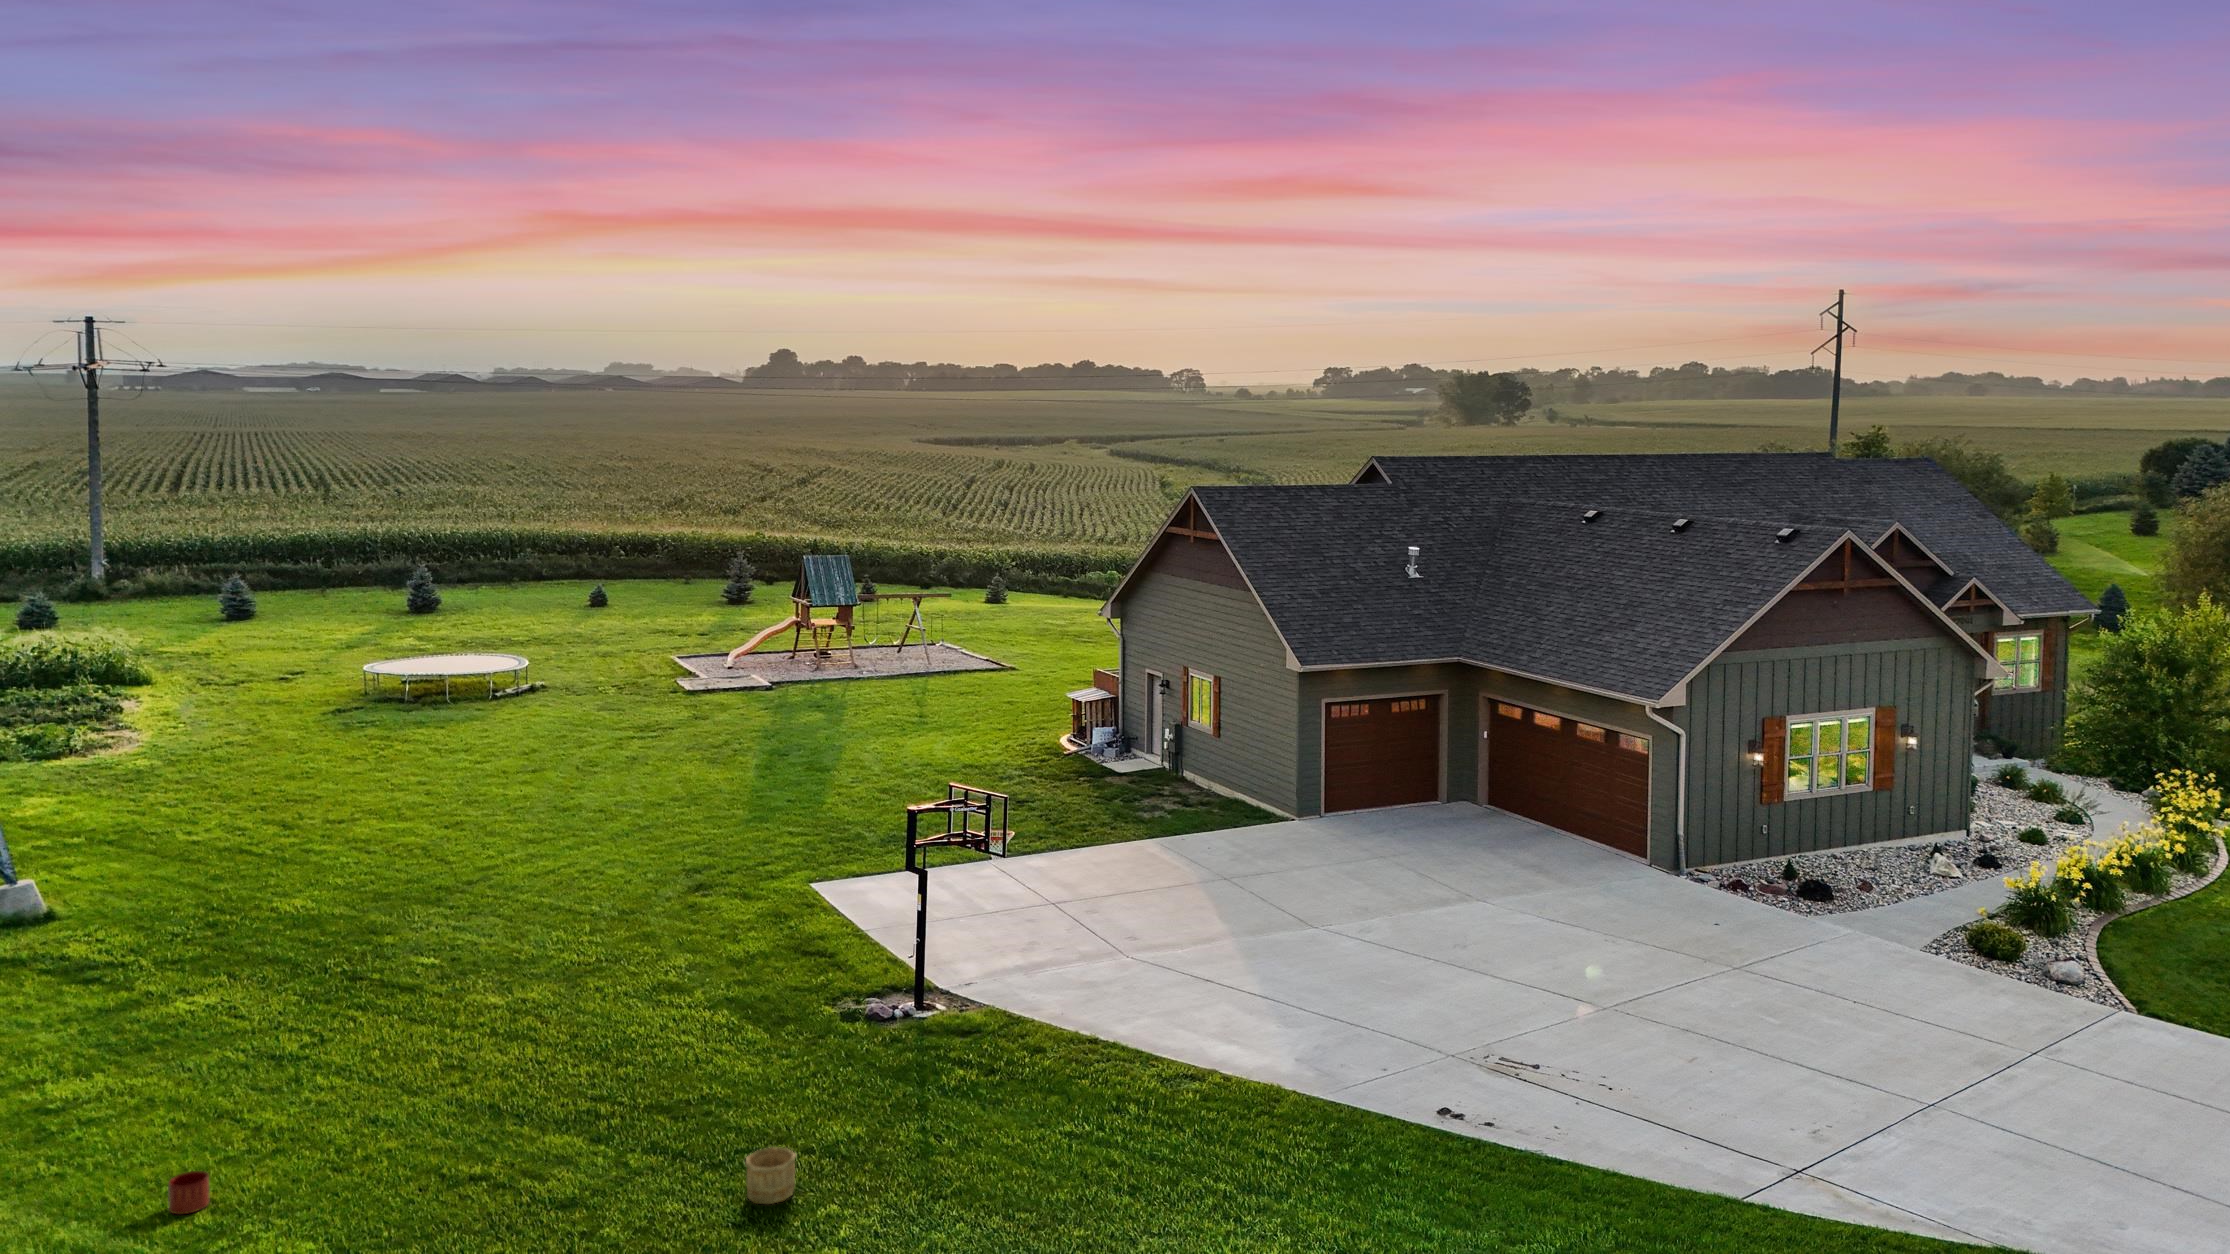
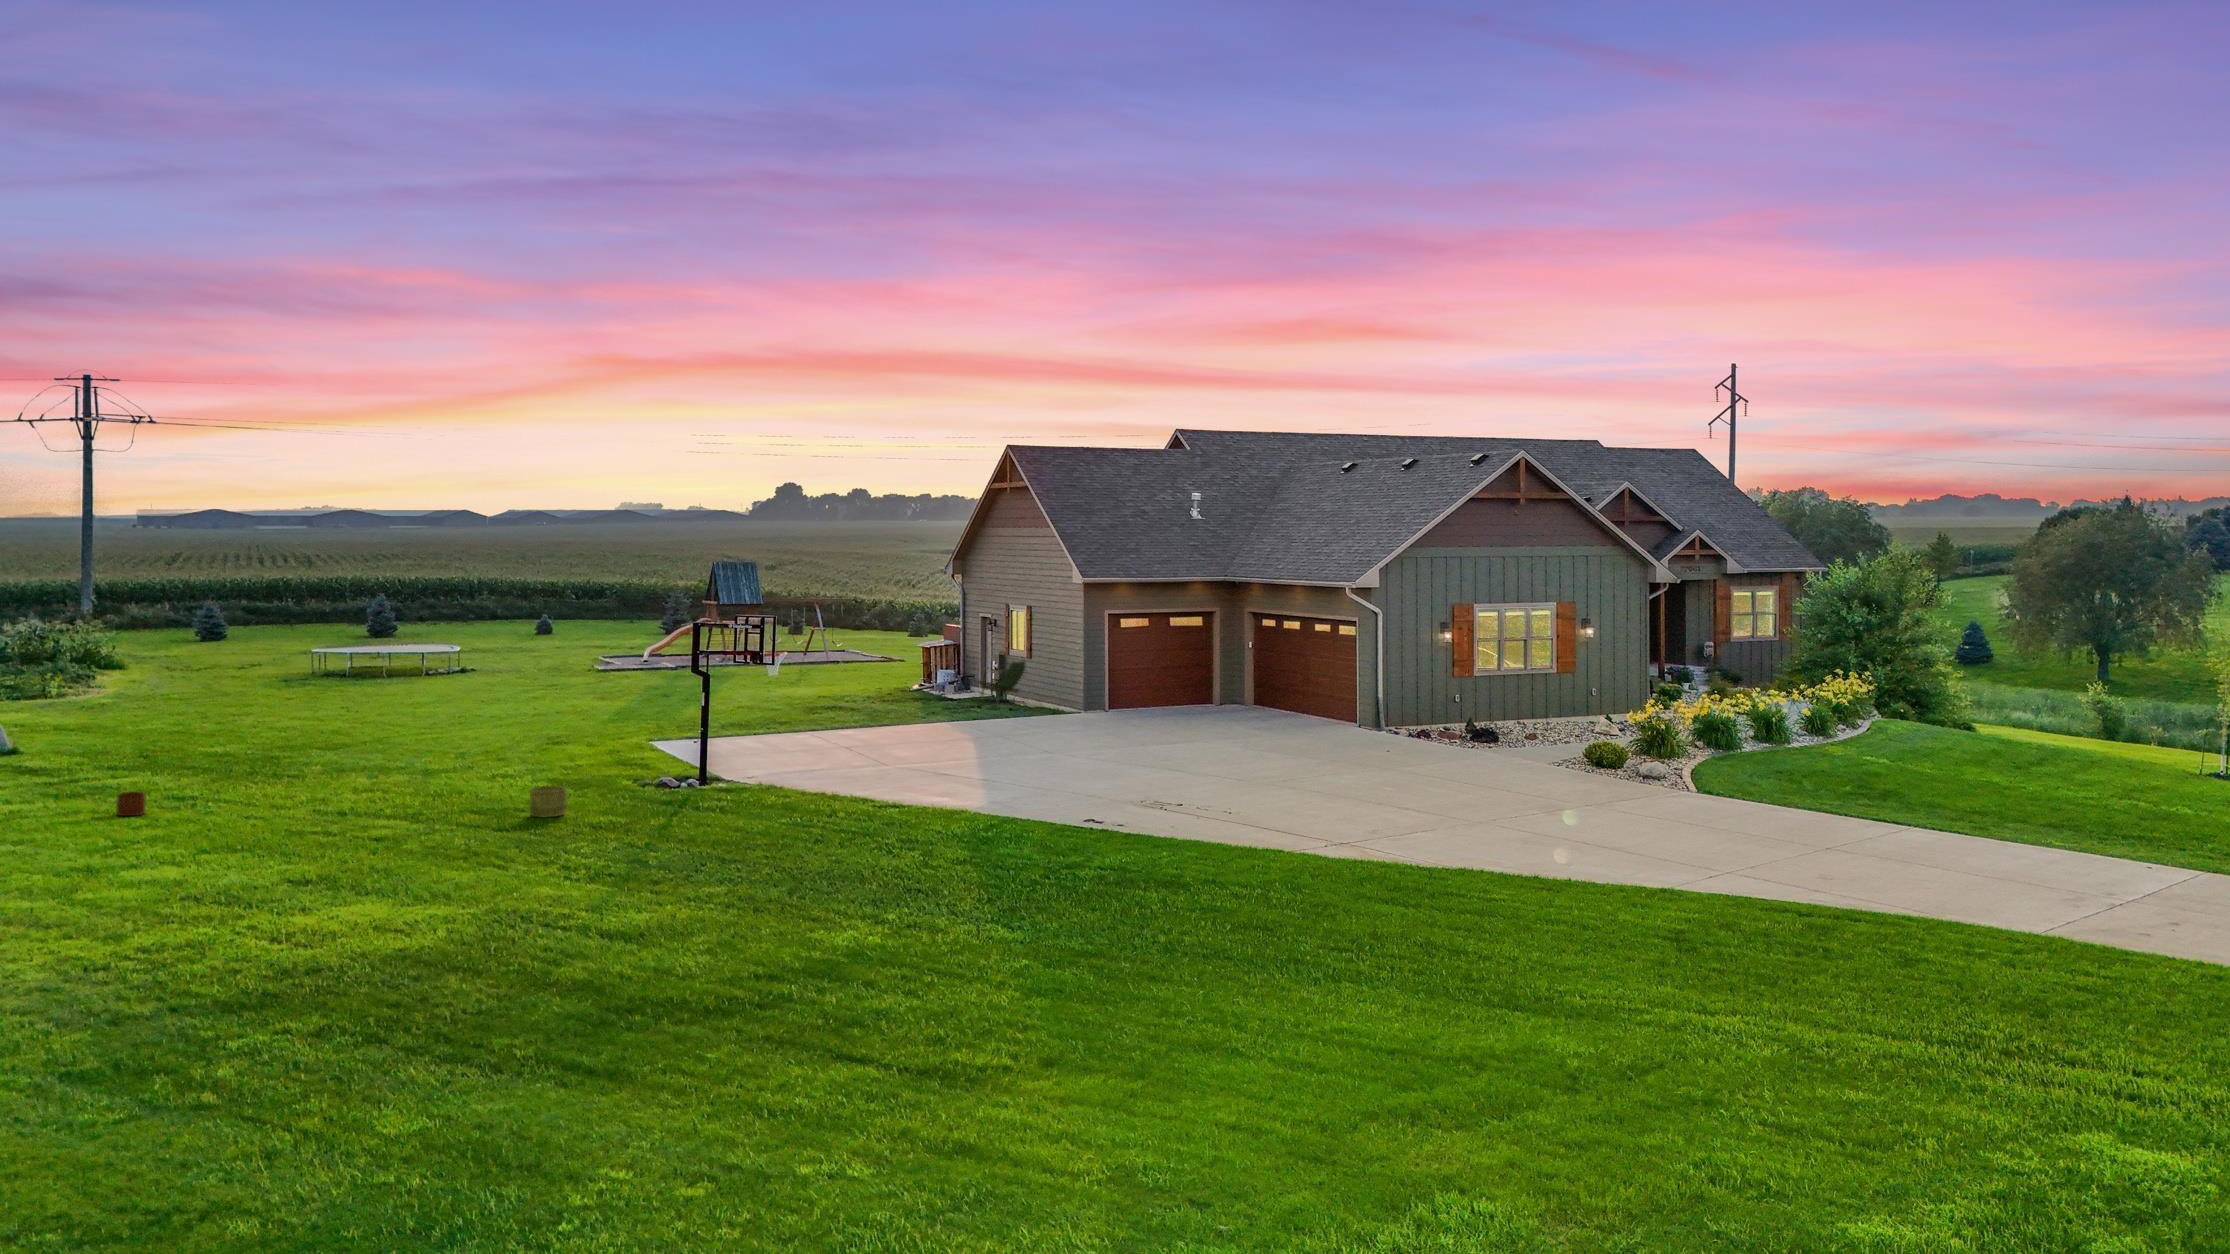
lounge chair: none [1154,730,1217,791] -> present [978,661,1025,699]

